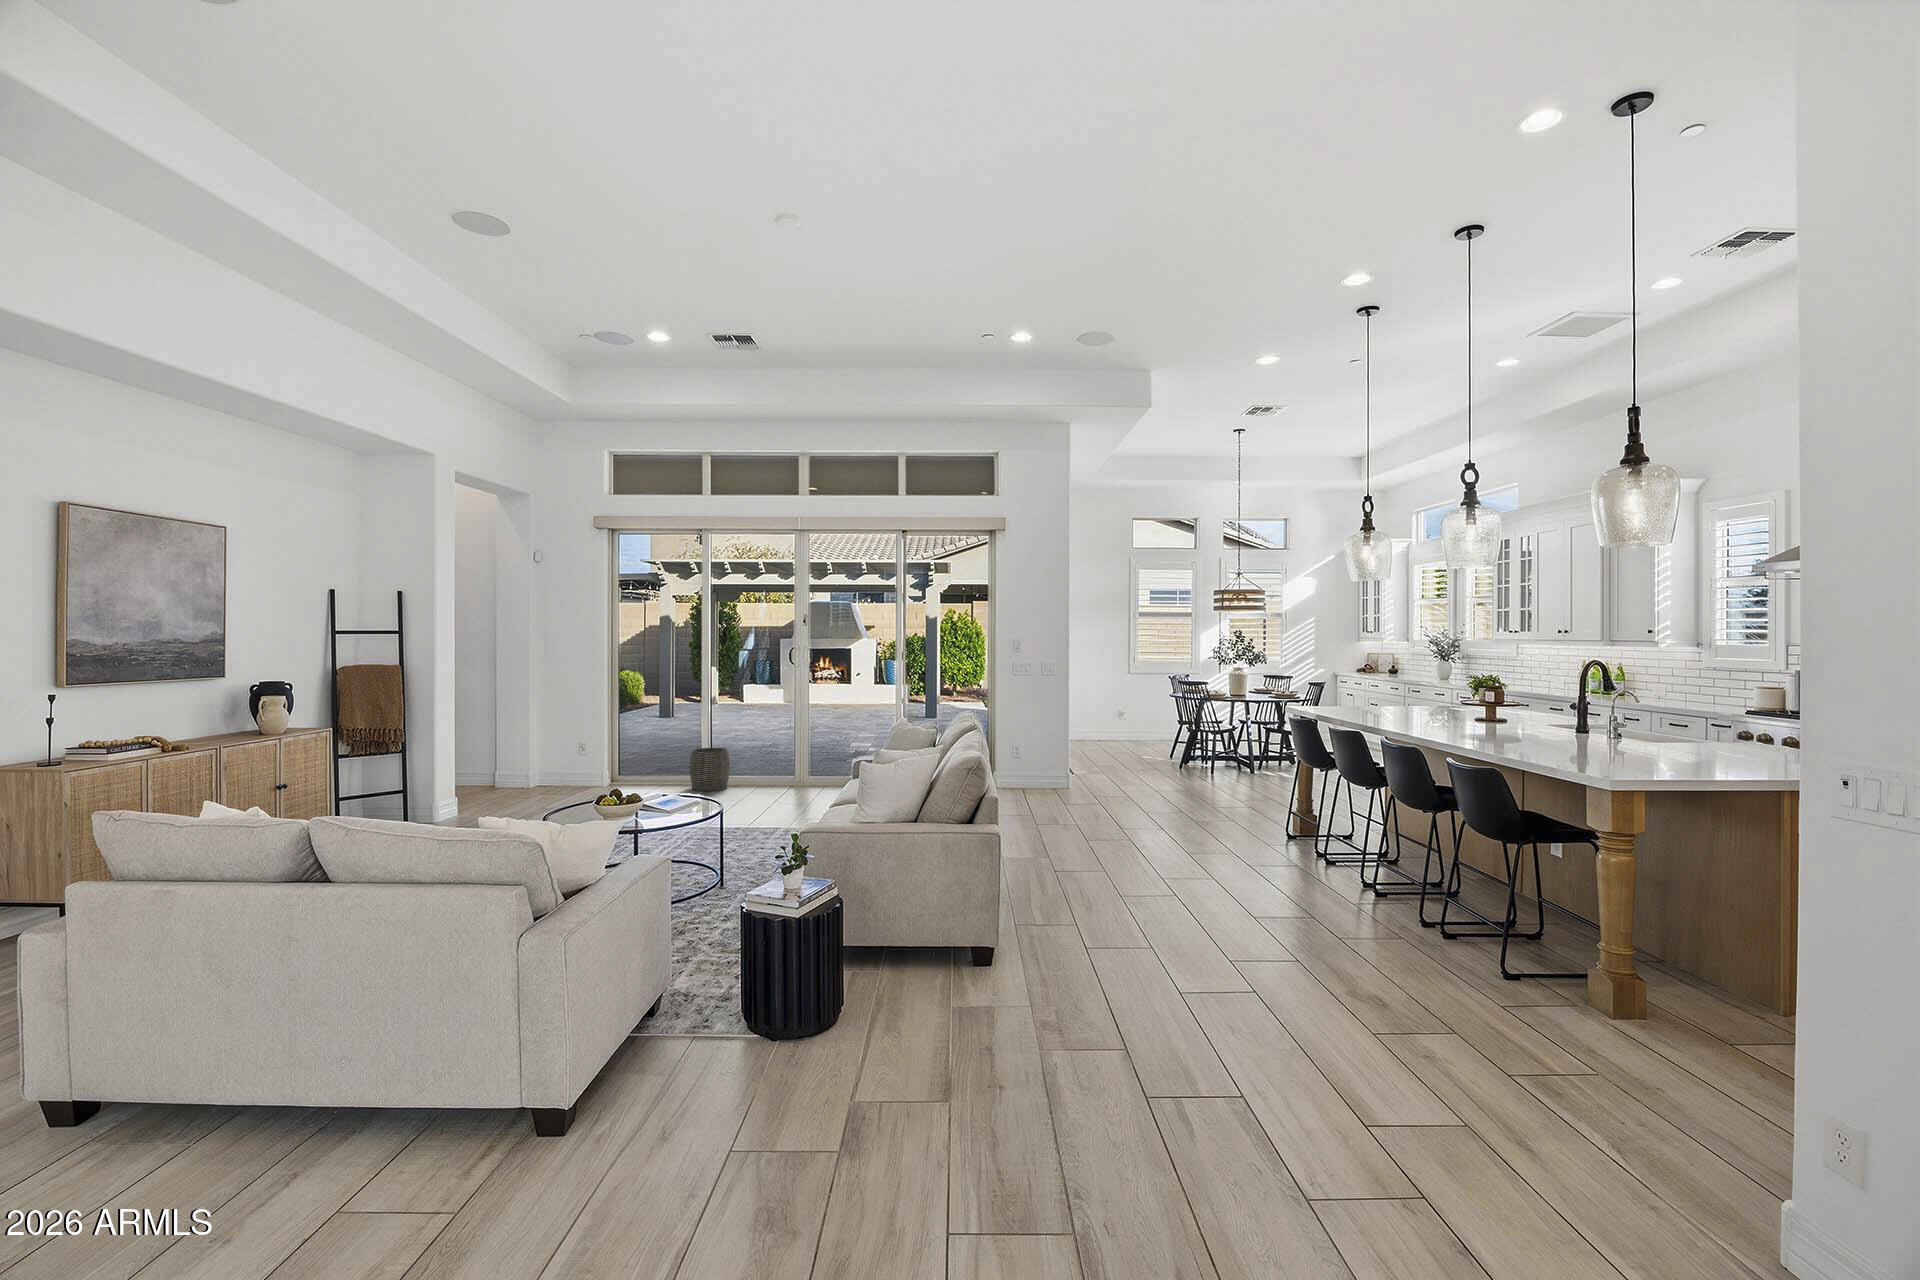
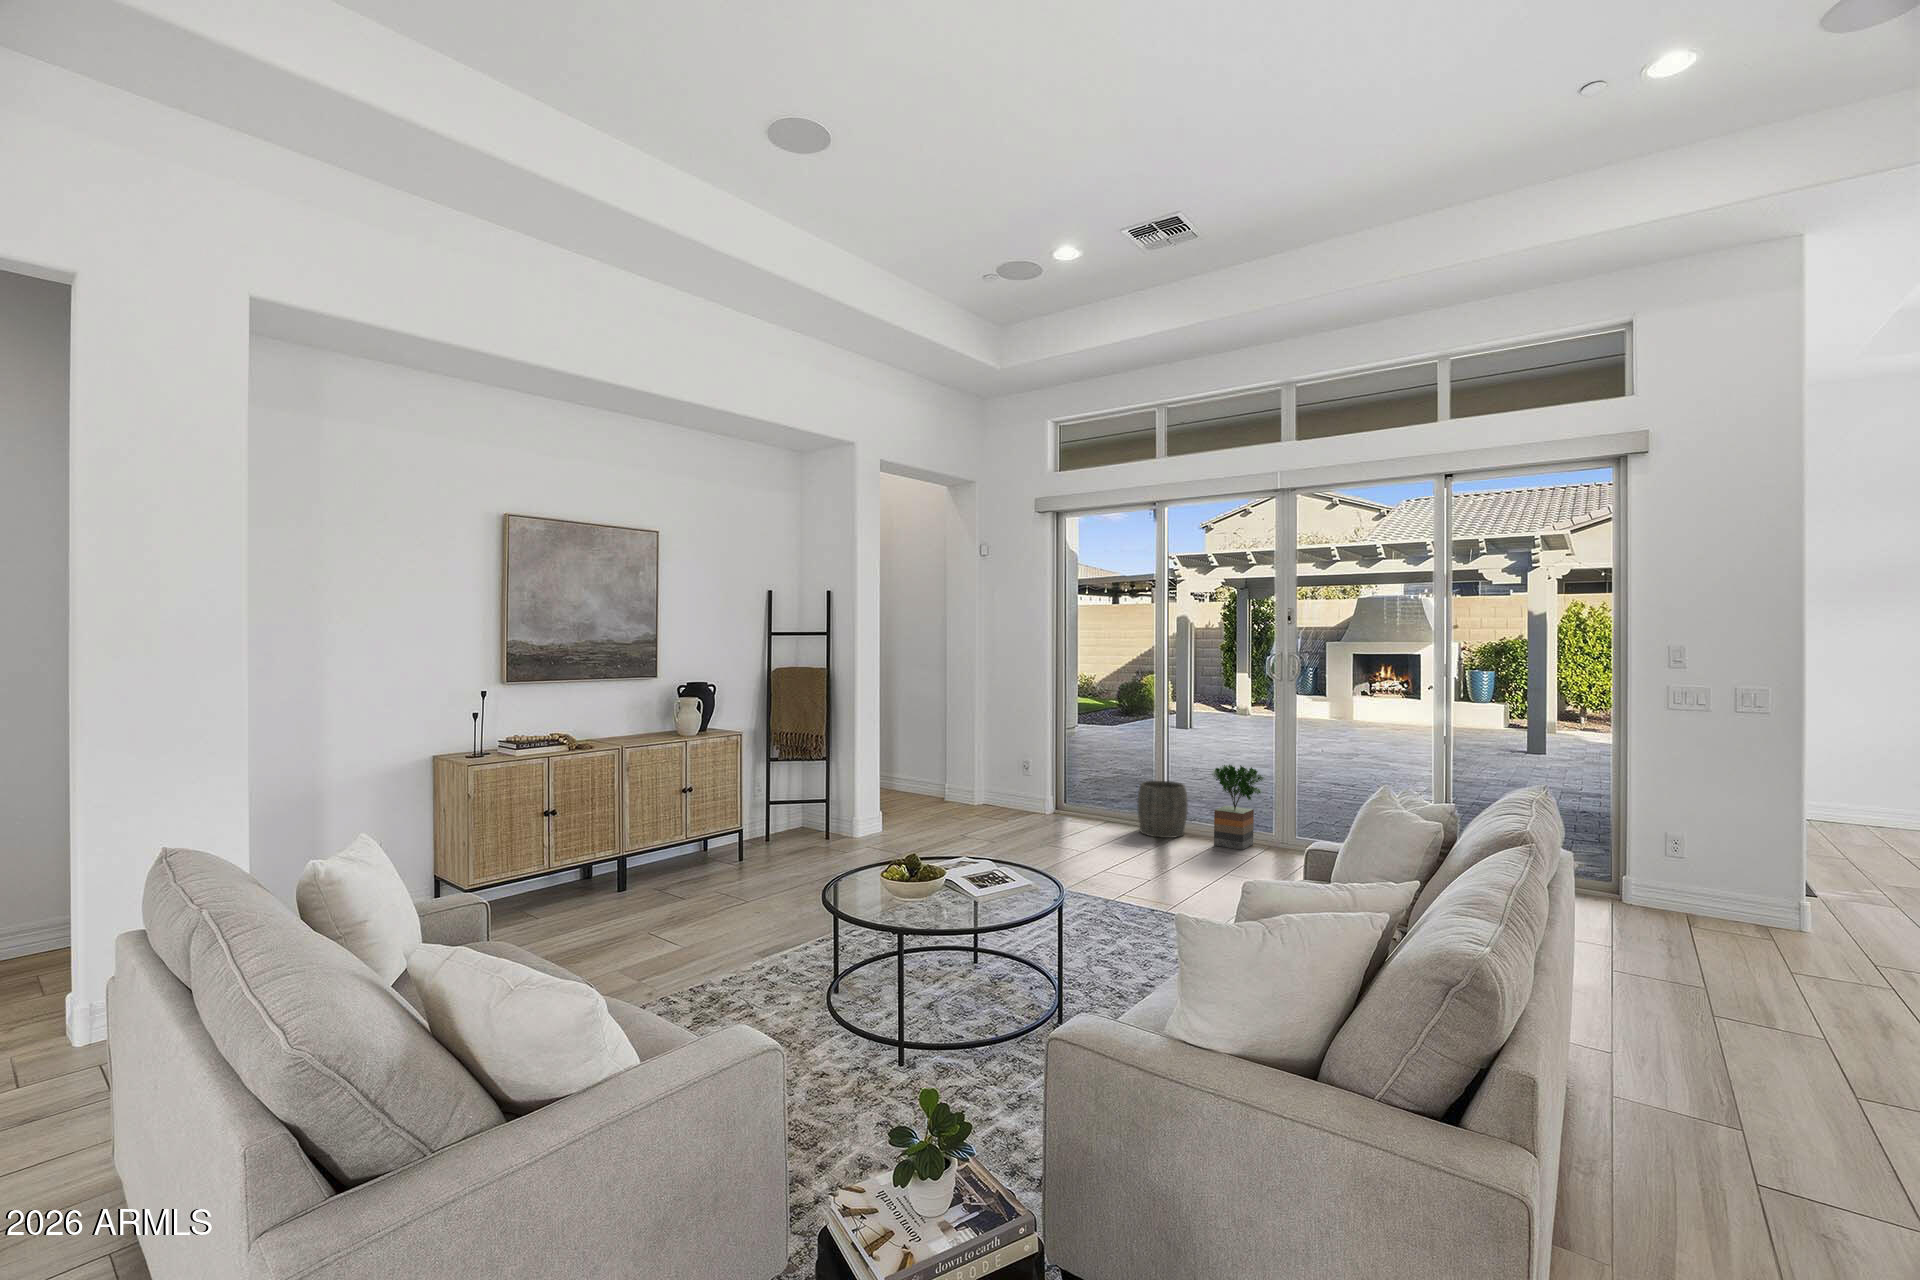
potted tree: none [749,729,790,791] -> present [1212,765,1264,850]

